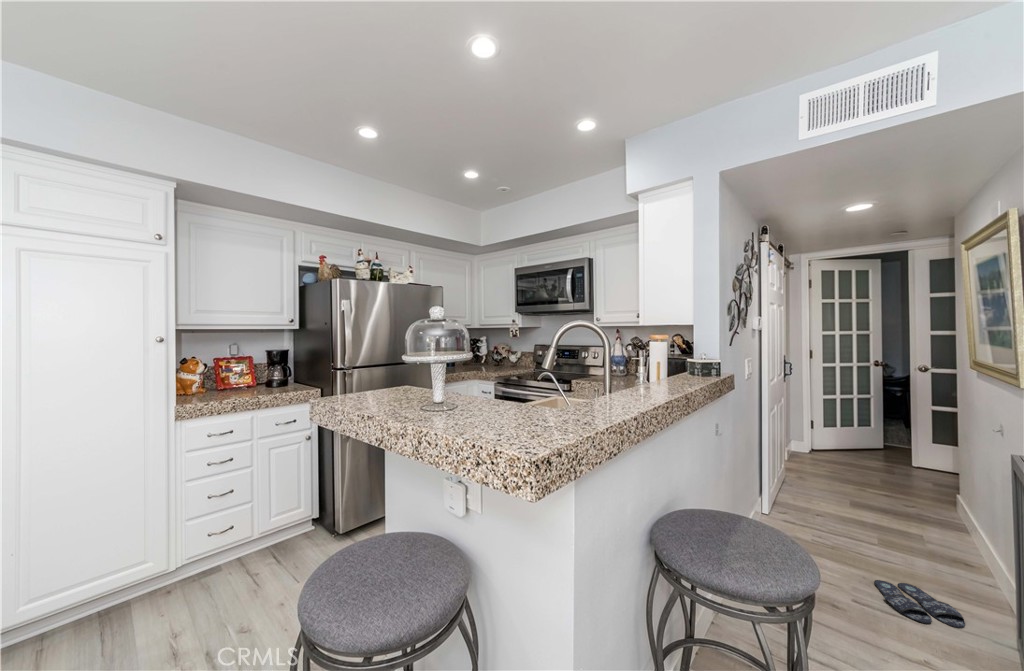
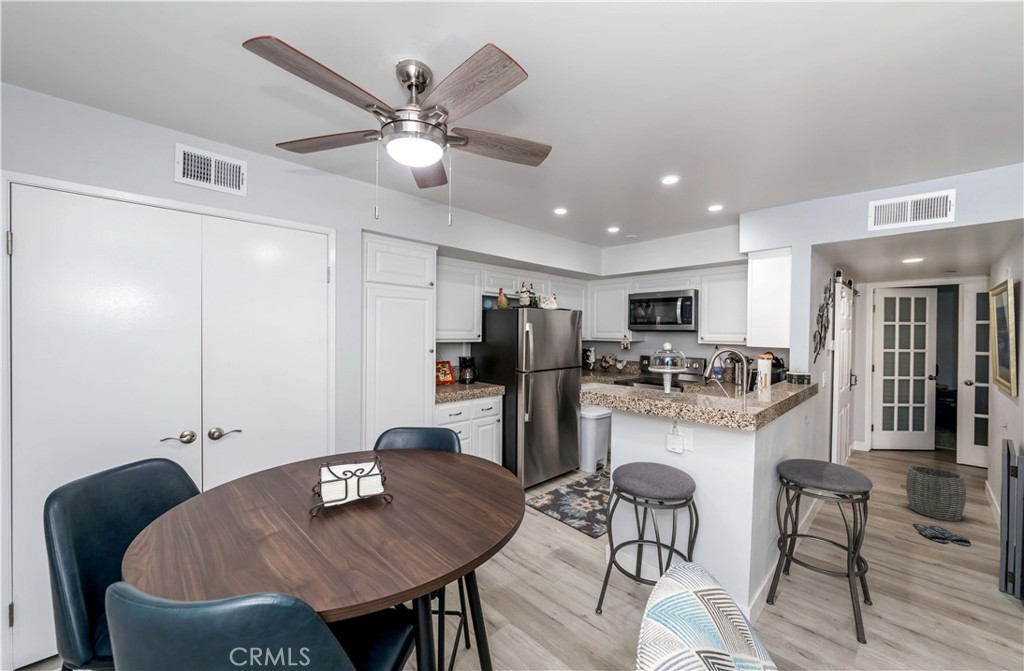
woven basket: none [860,486,943,570] -> present [906,466,966,521]

